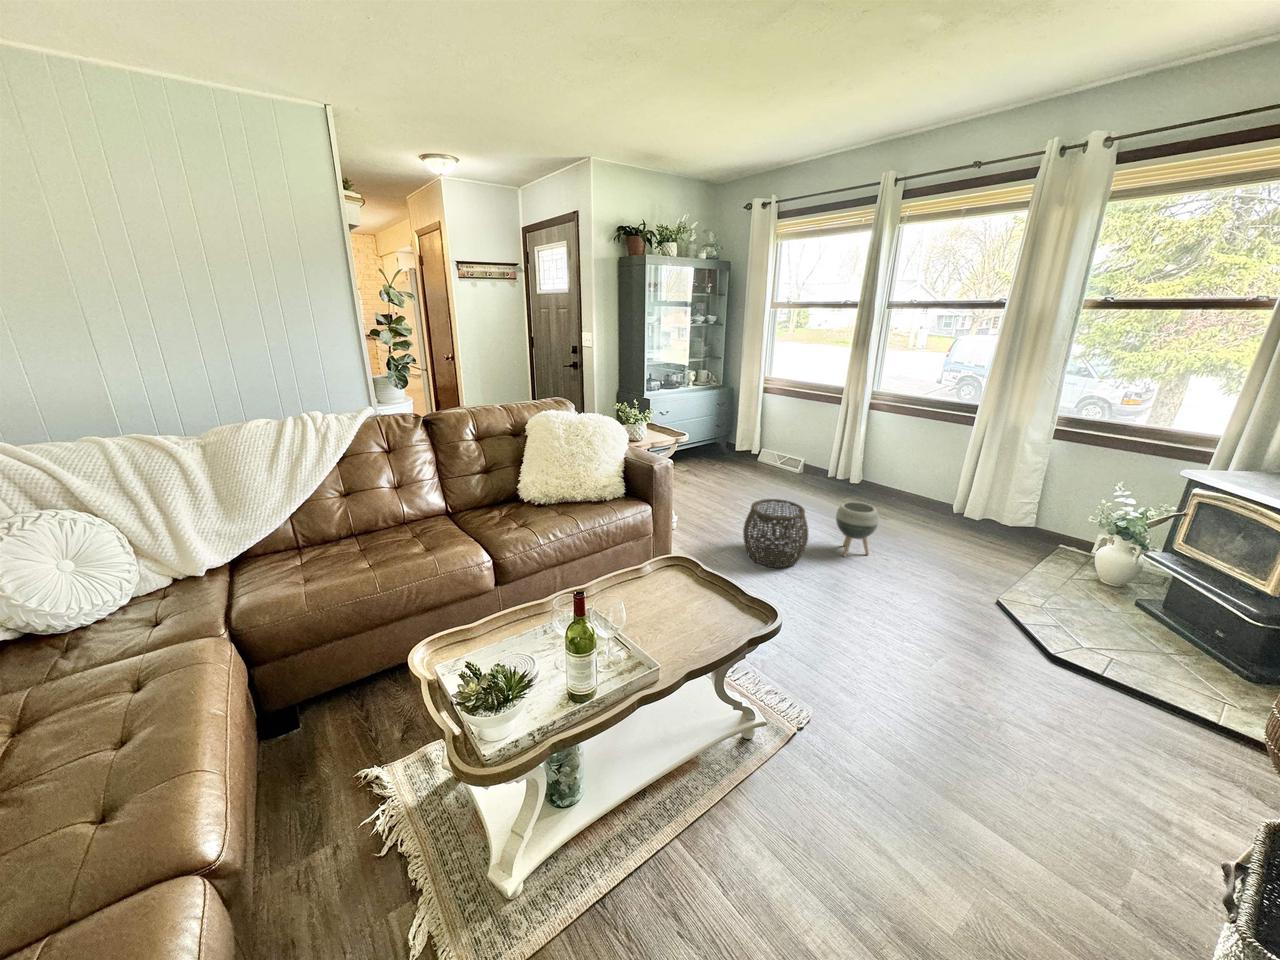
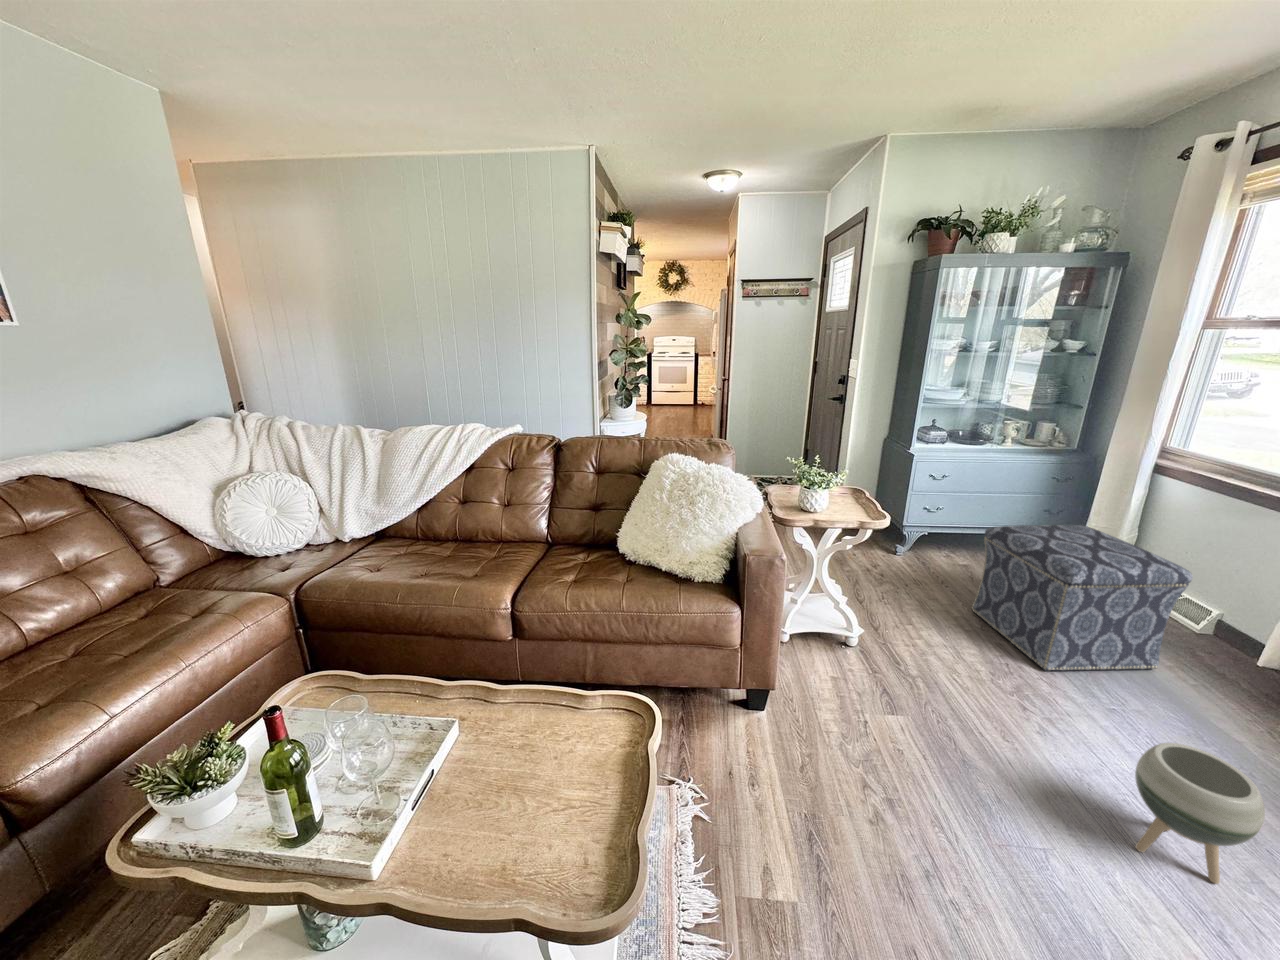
ottoman: none [712,425,806,507] -> present [971,525,1193,671]
woven basket: present [743,499,809,567] -> none [909,661,1046,805]

